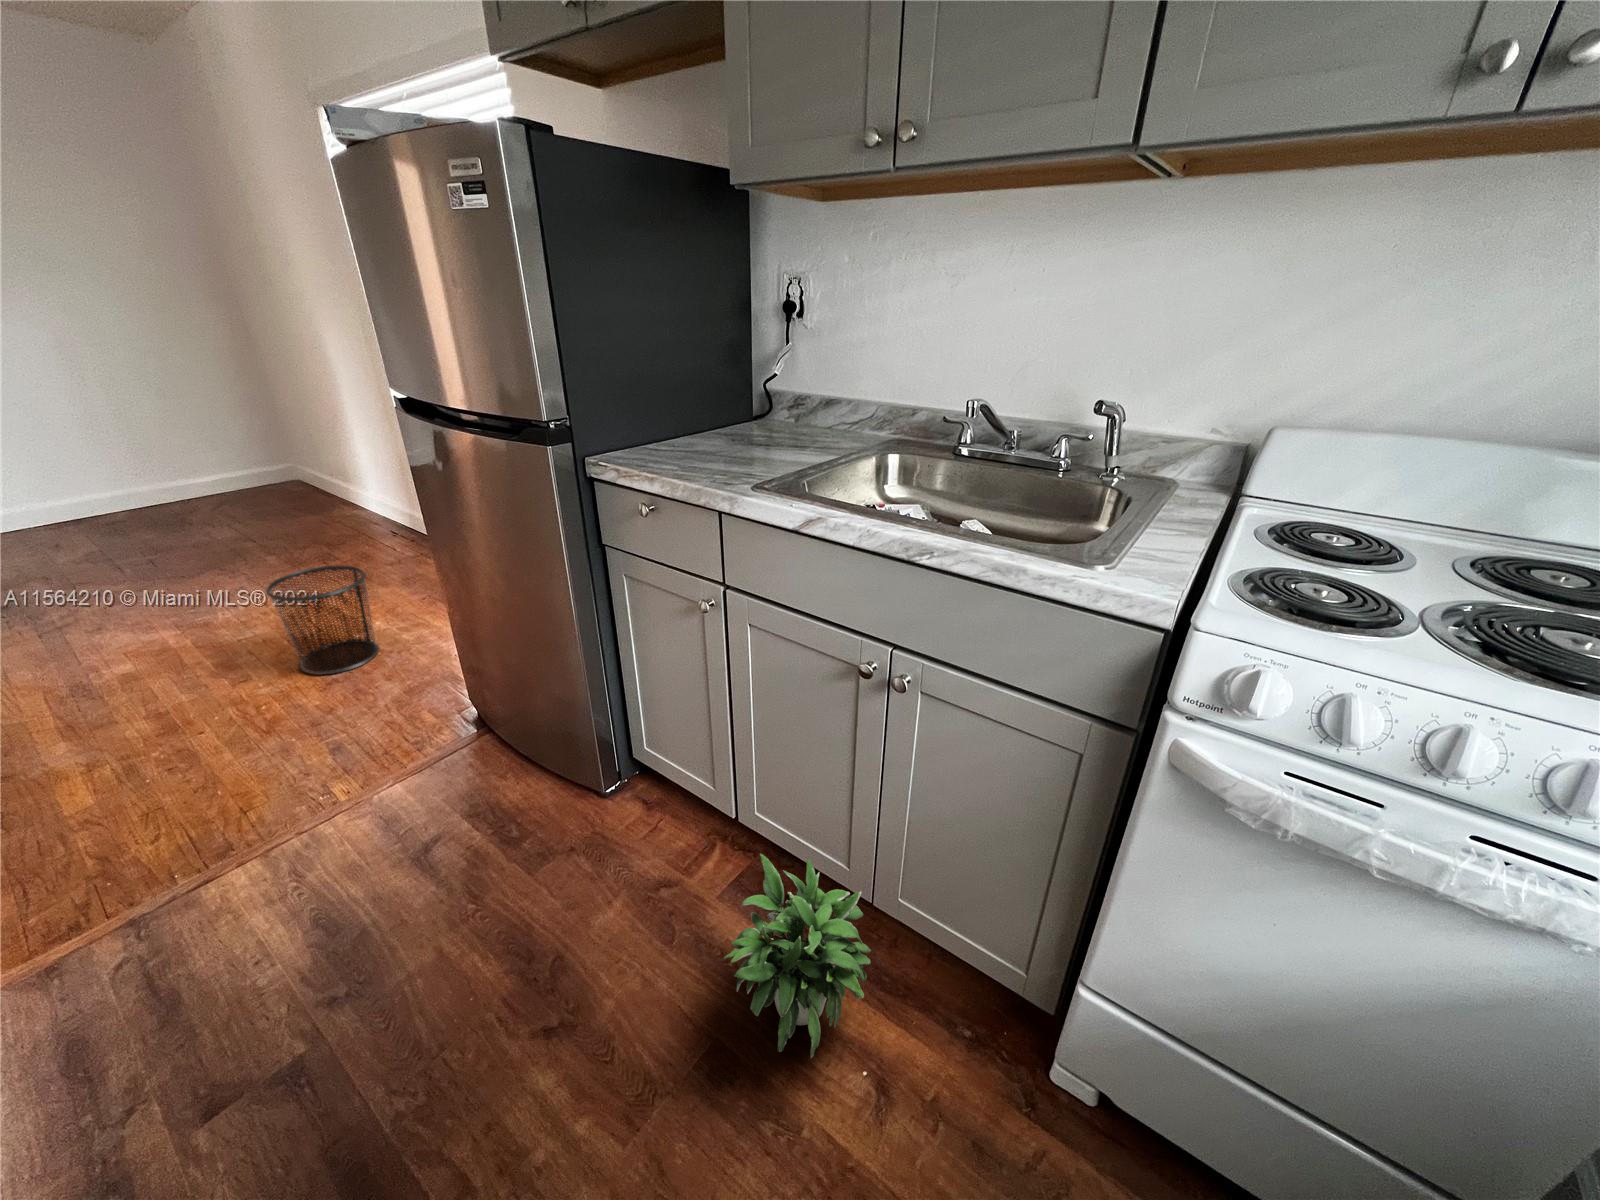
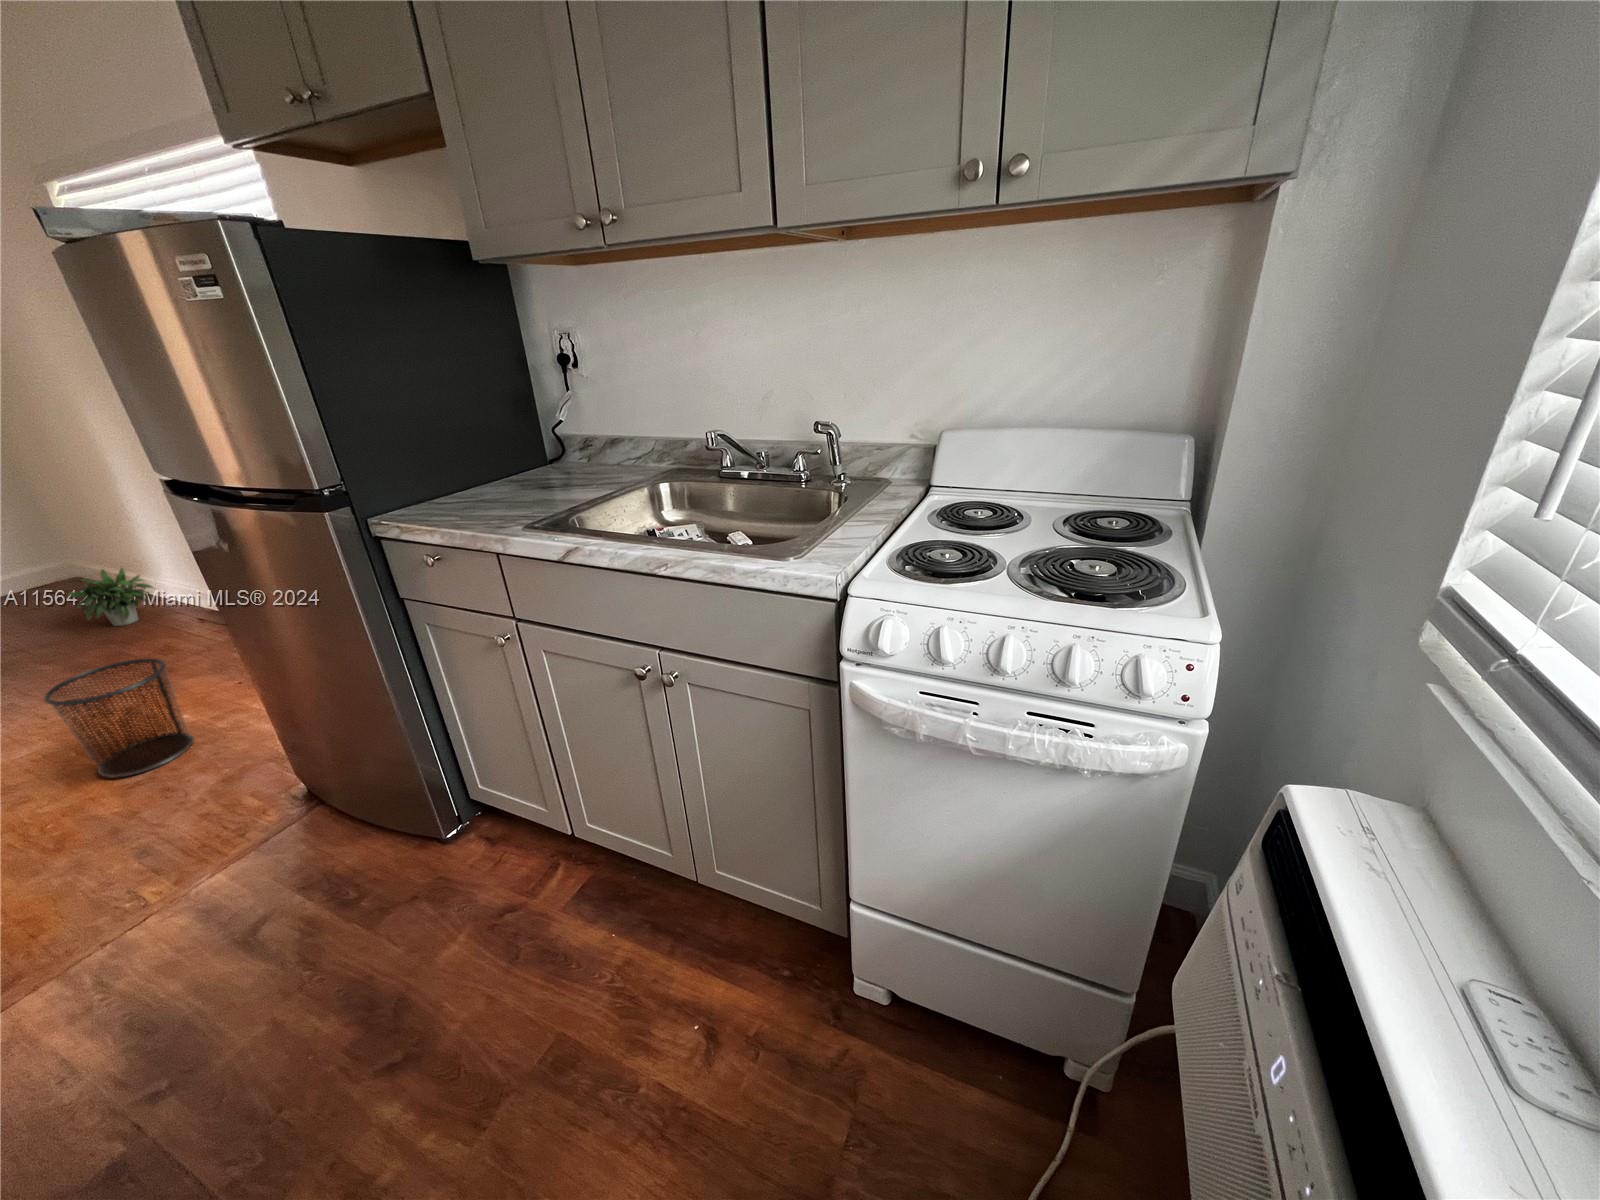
potted plant: present [724,854,871,1058] -> present [67,568,170,626]

